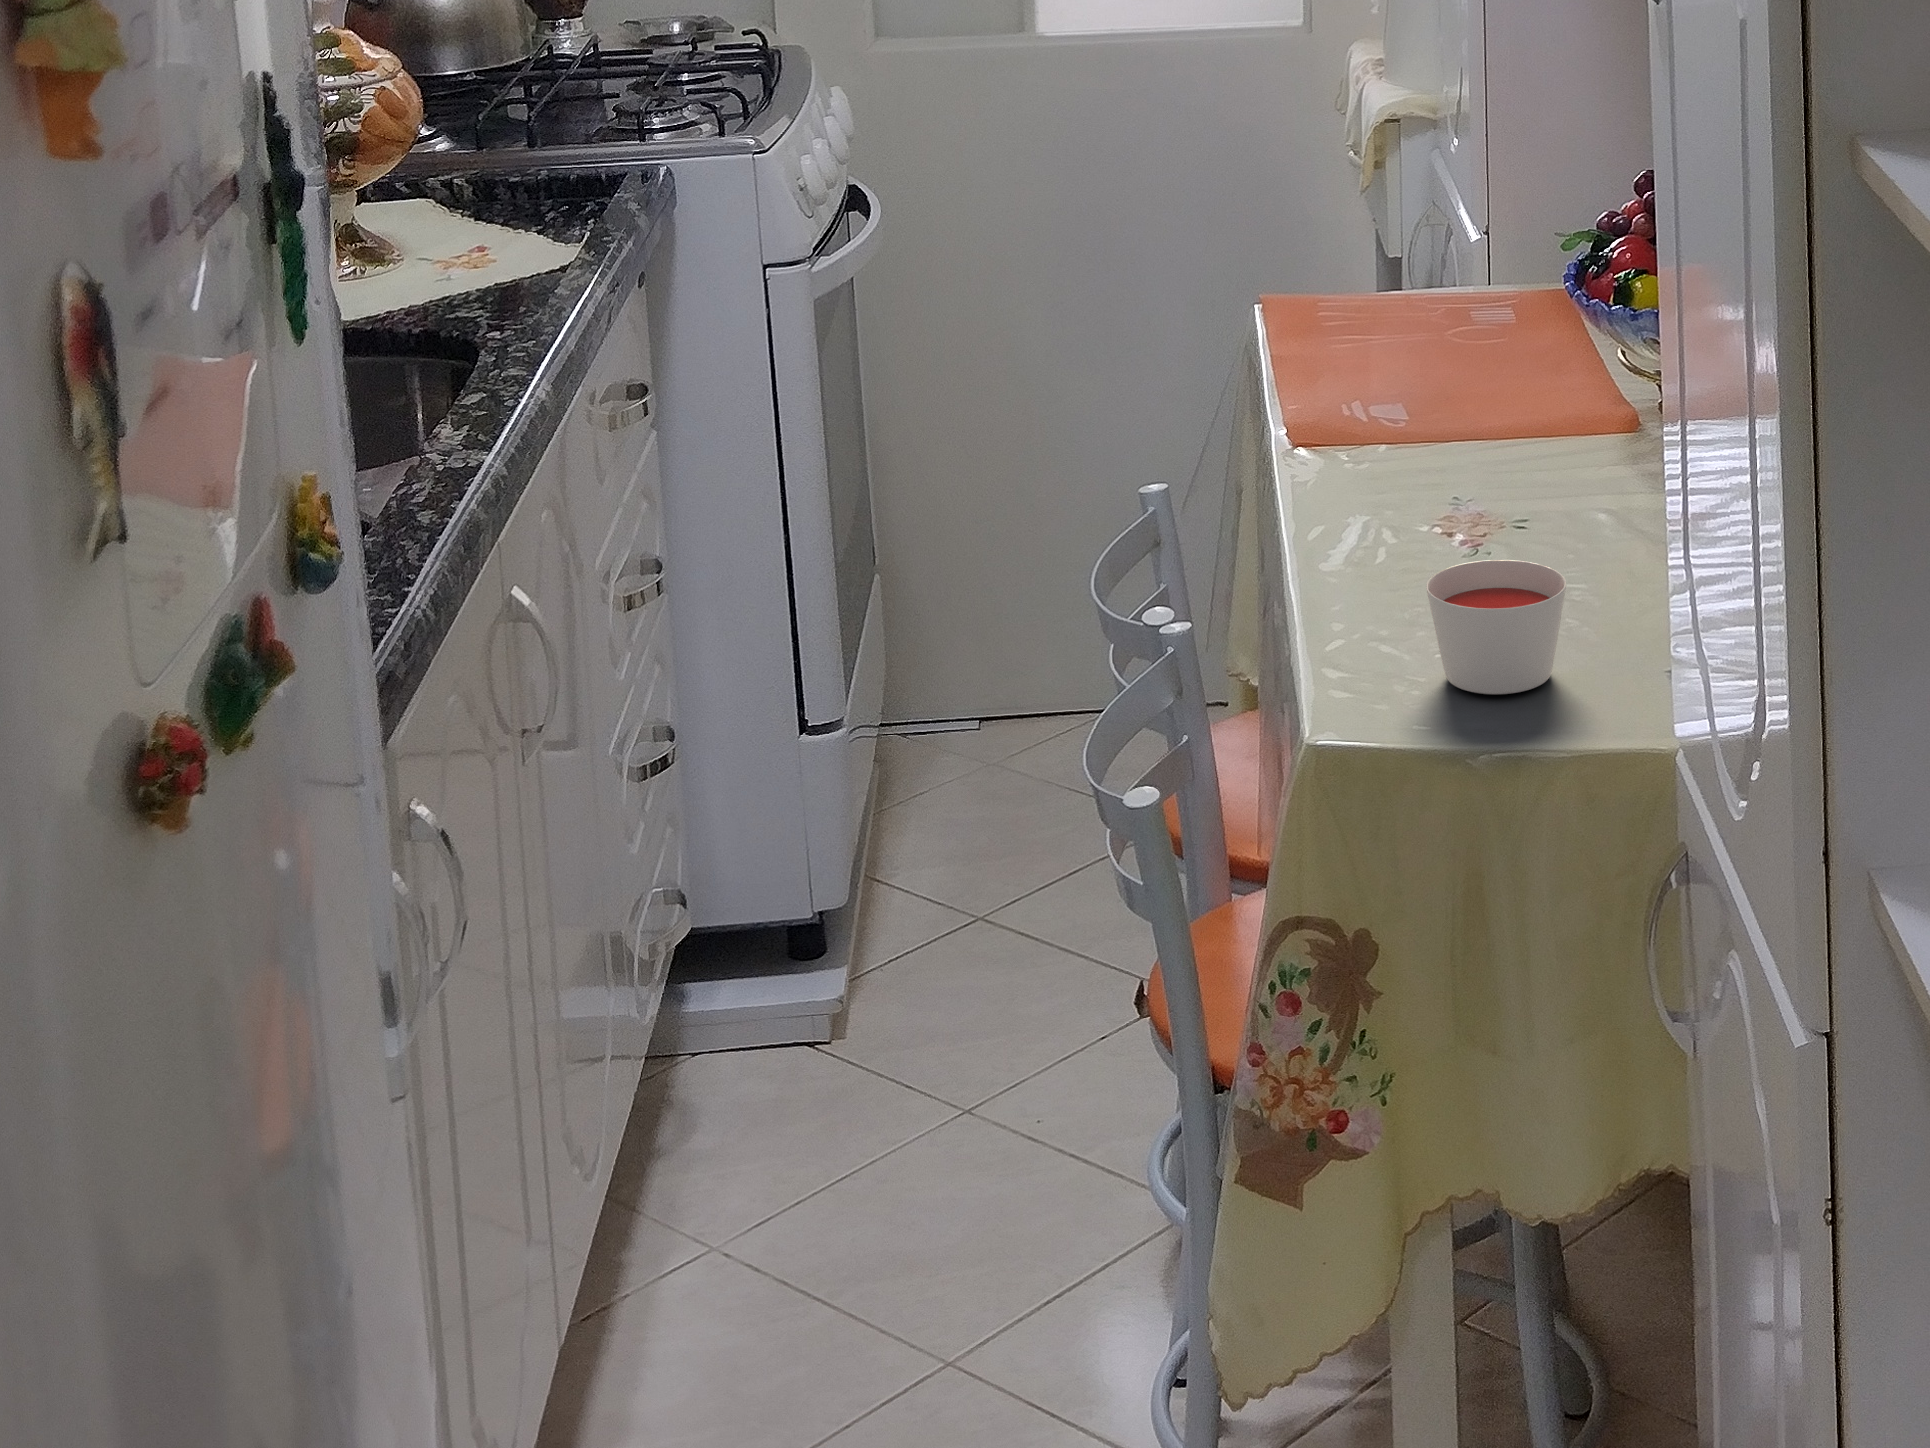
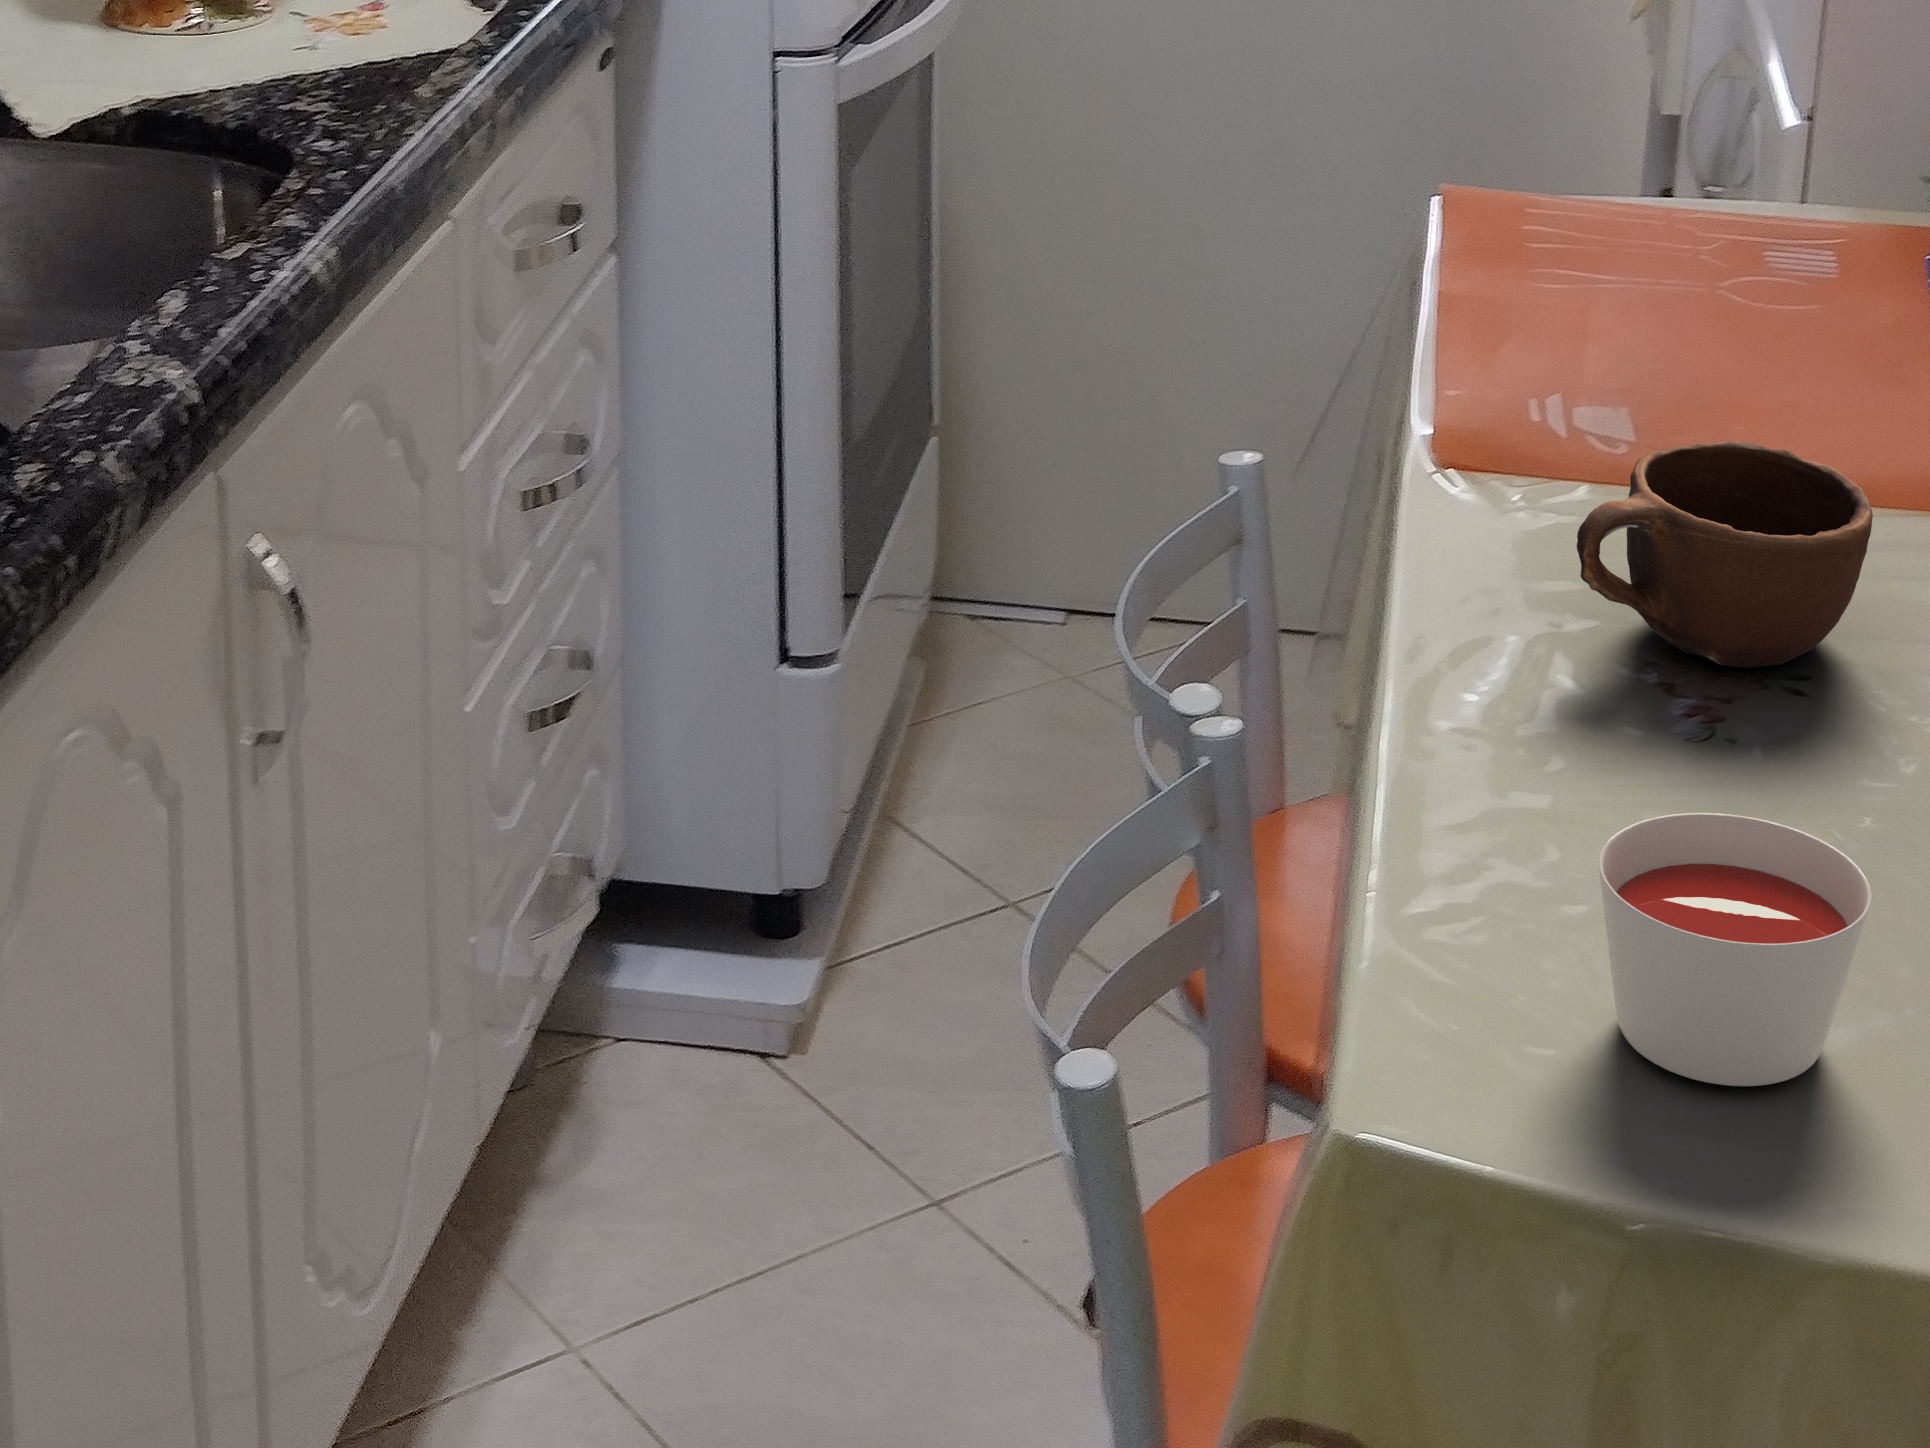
mug: none [1387,393,1548,519] -> present [1577,441,1873,668]

